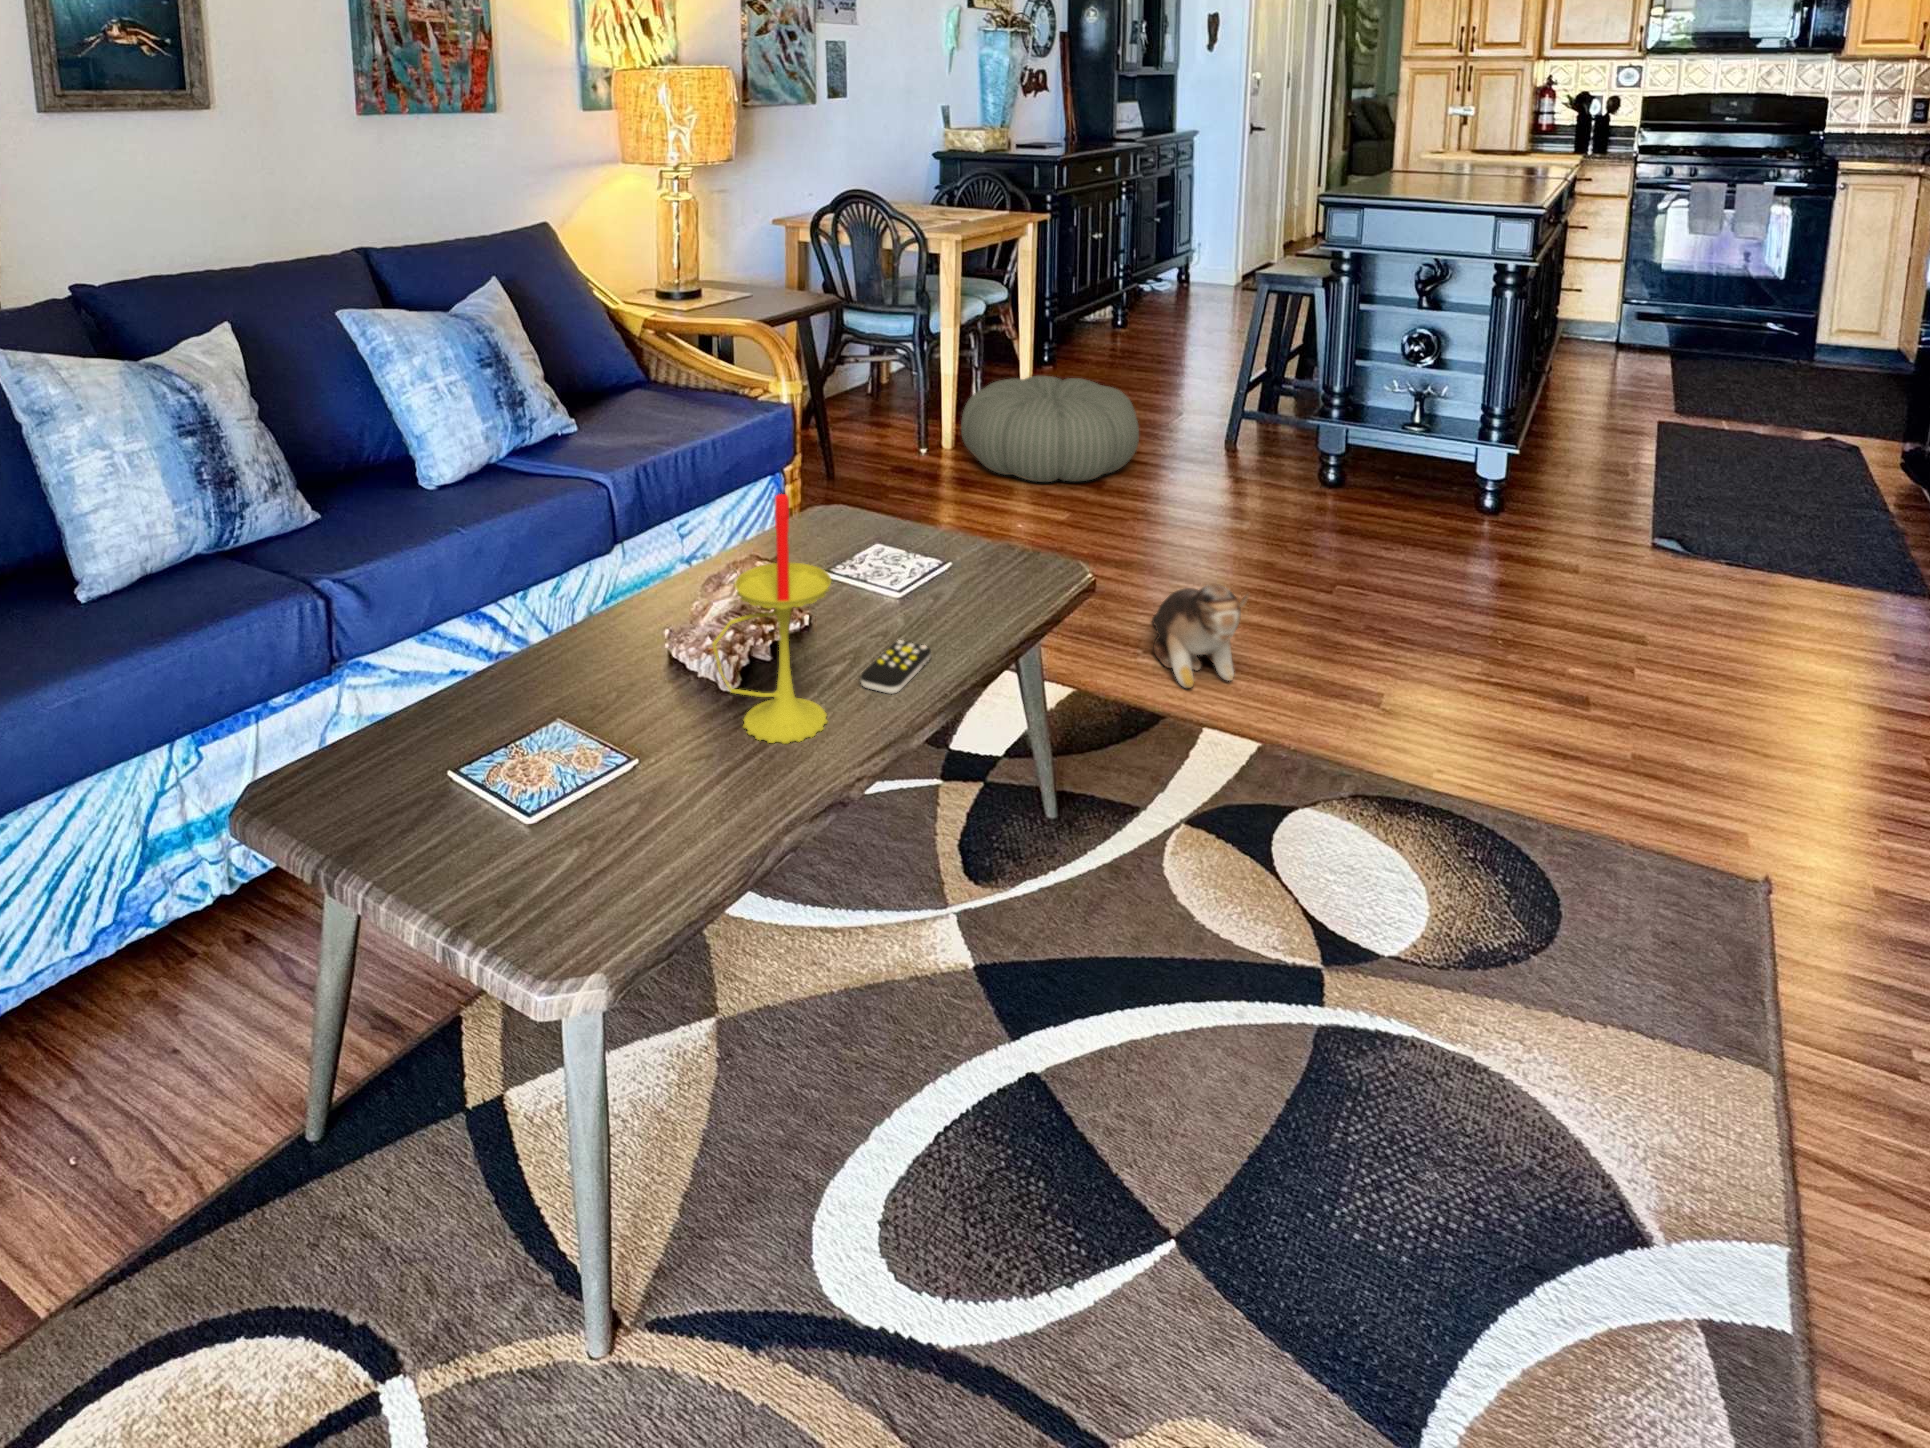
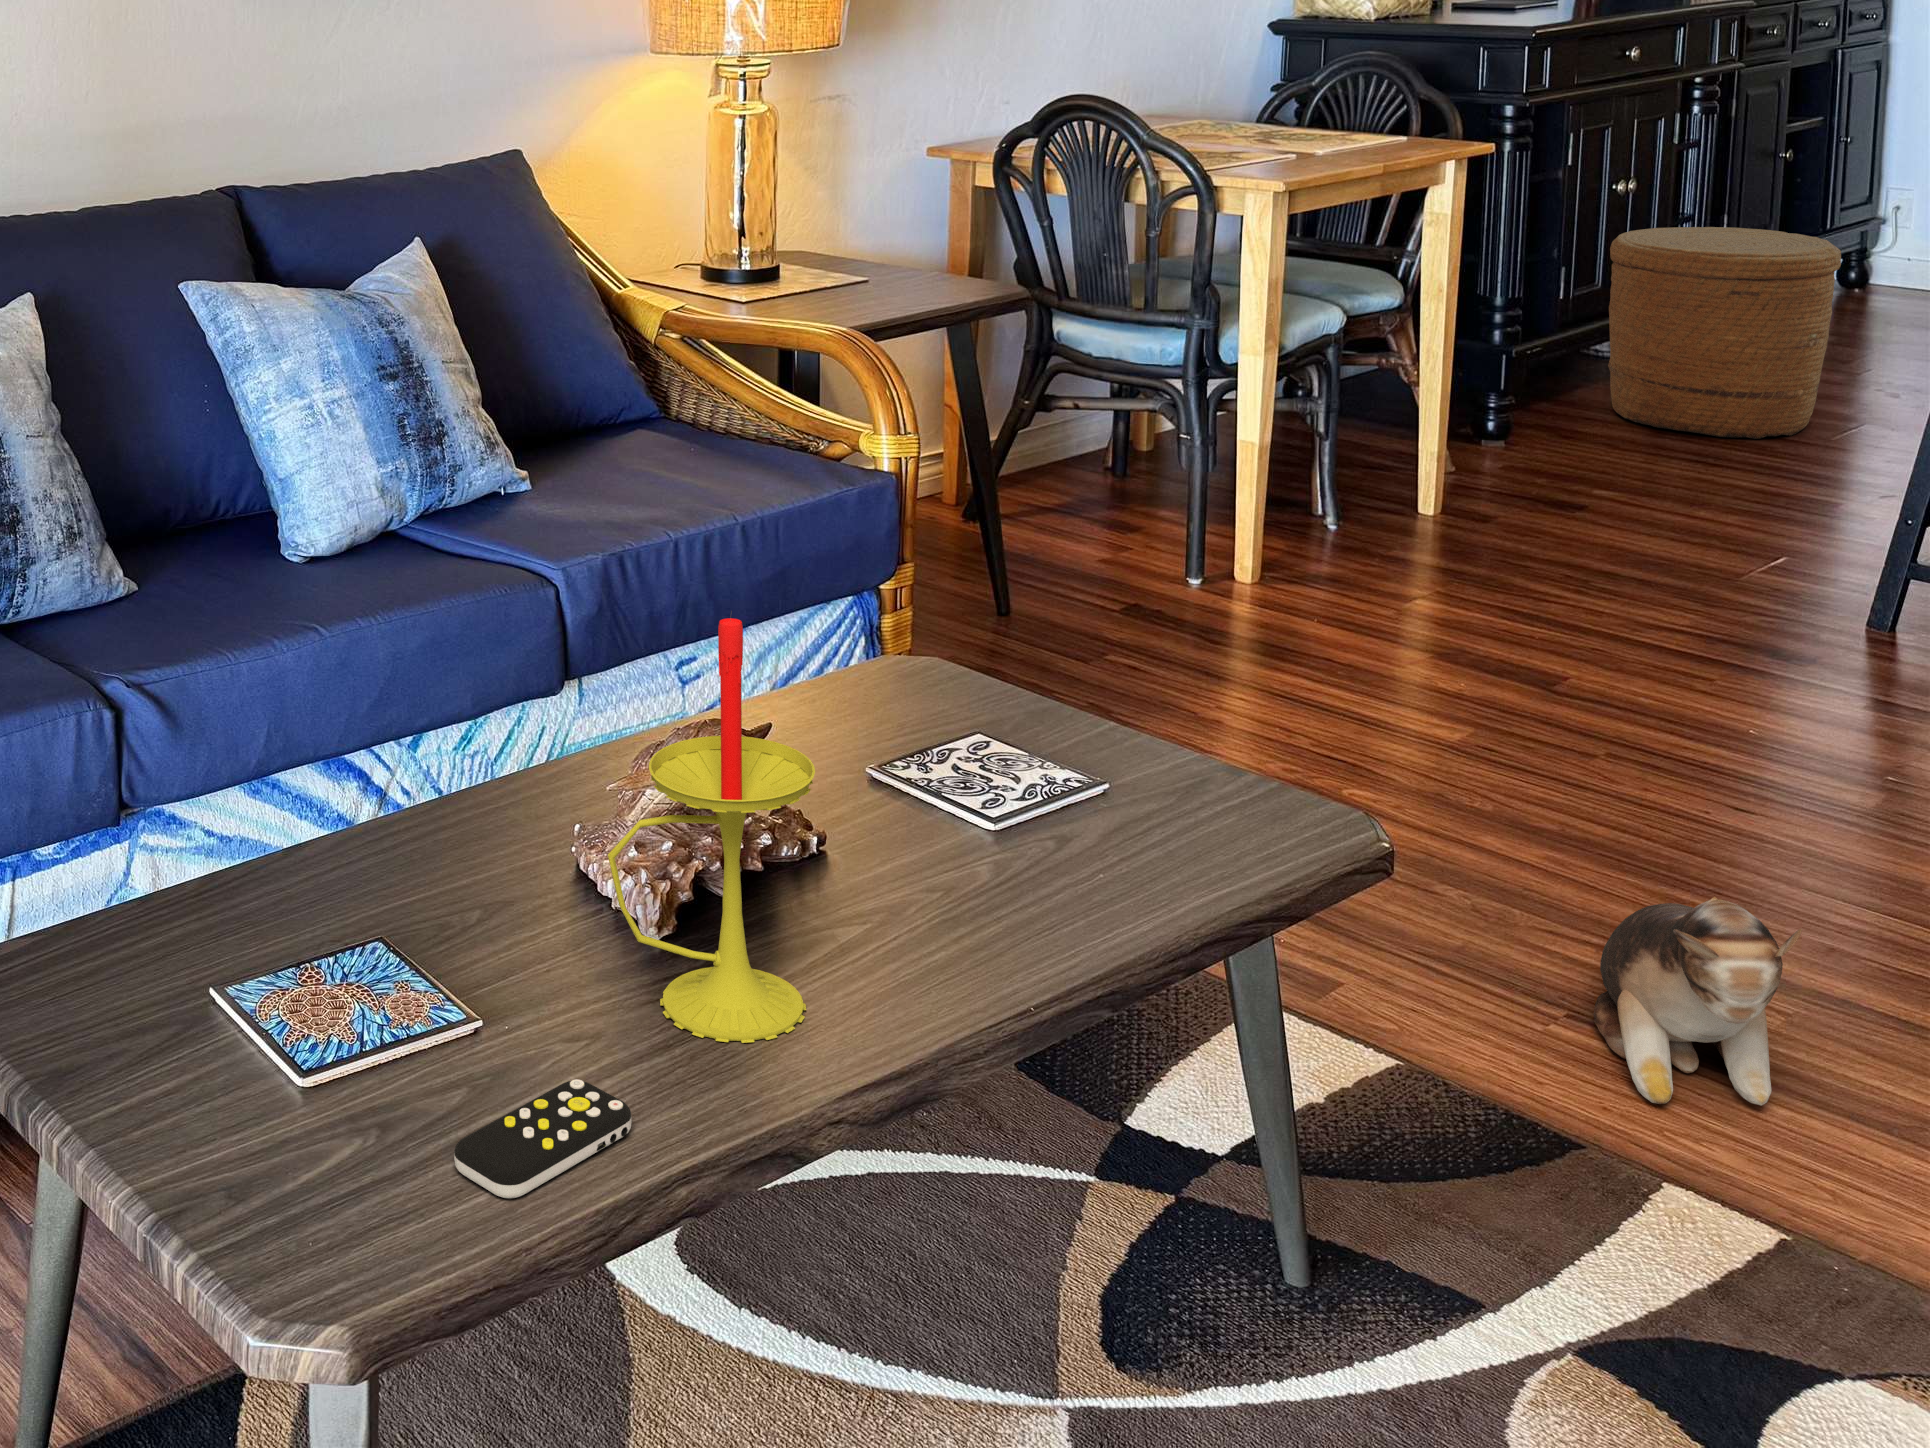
woven basket: none [1093,255,1190,358] -> present [1608,227,1841,439]
pouf: present [961,376,1139,482] -> none [1268,459,1653,670]
remote control: present [860,640,931,694] -> present [454,1079,632,1198]

